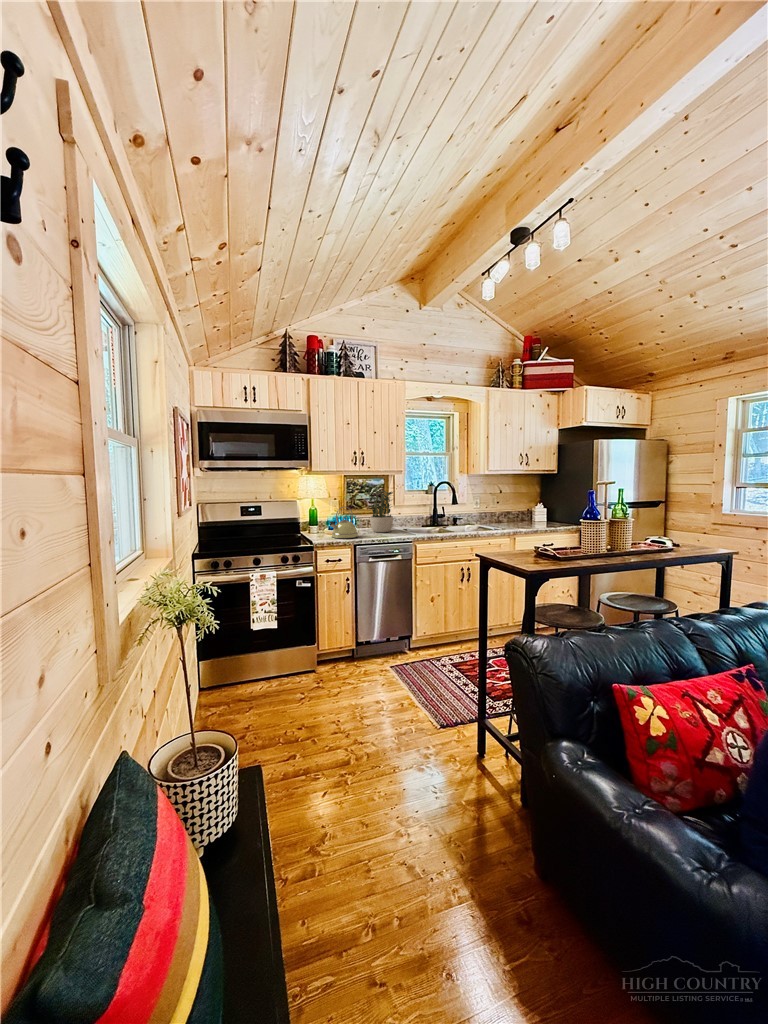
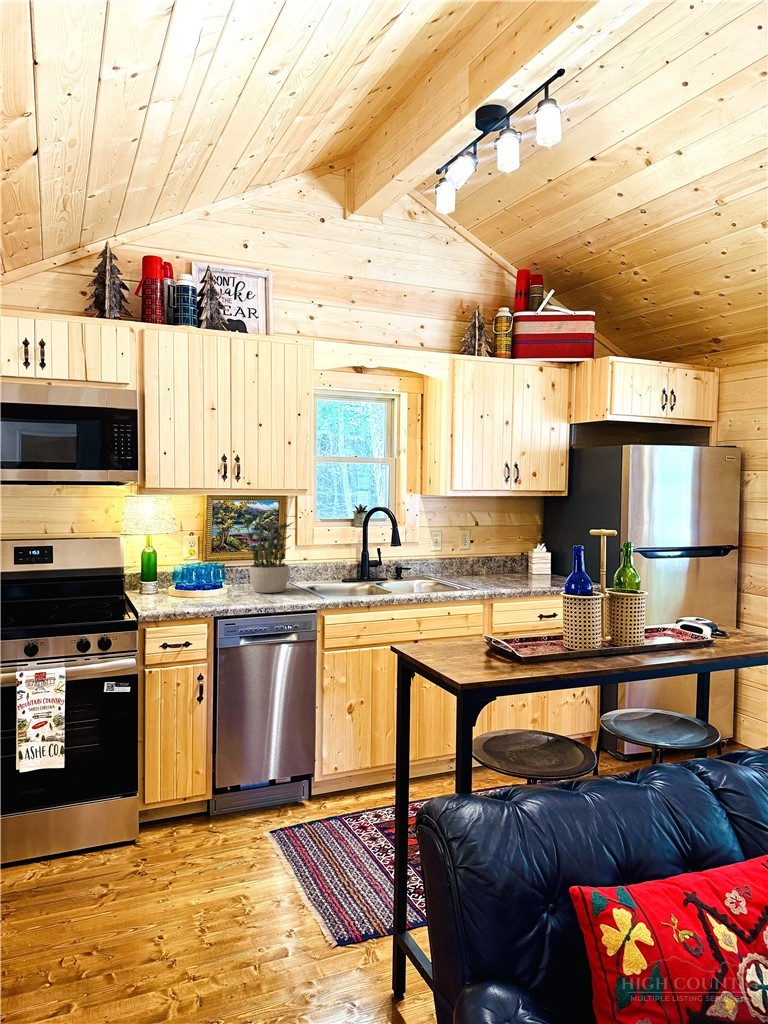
kettle: present [329,507,358,538] -> none [172,549,224,604]

